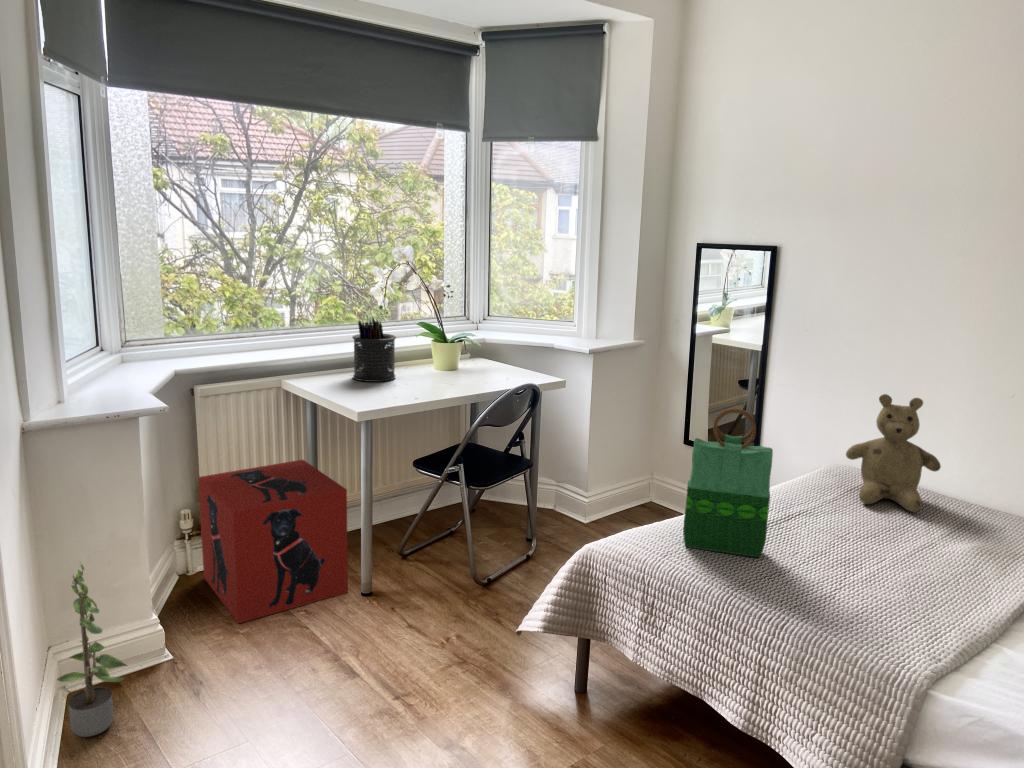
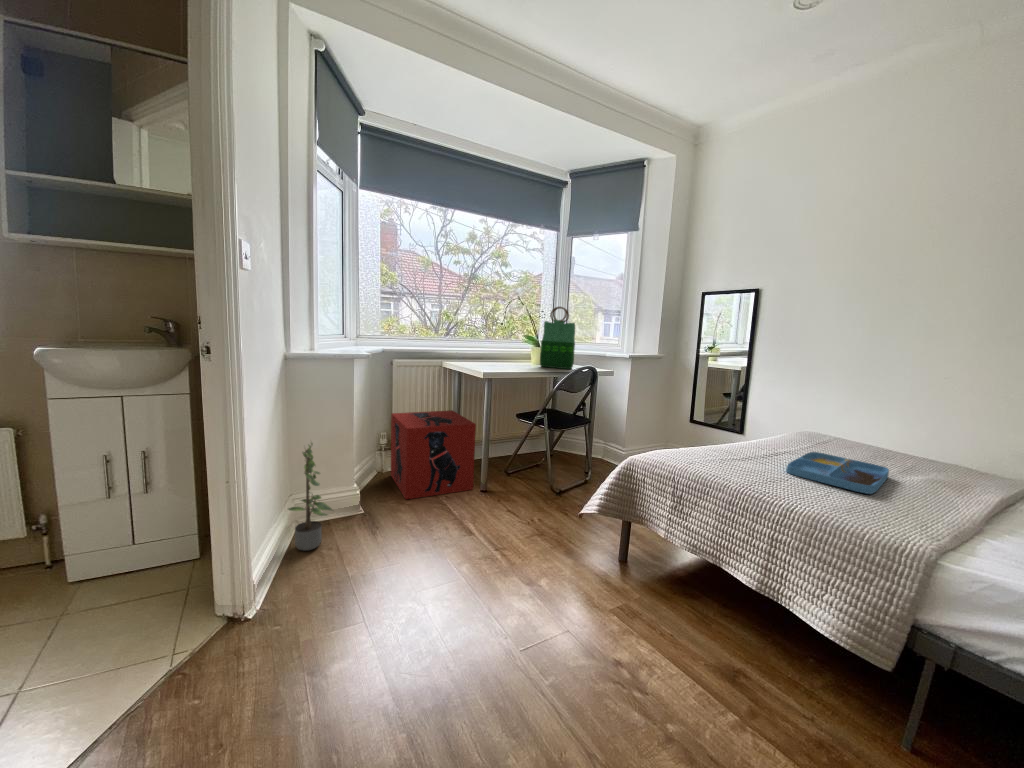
pen holder: present [352,318,396,382] -> none [484,327,511,365]
teddy bear: present [846,394,941,512] -> none [814,373,891,455]
tote bag: present [683,408,773,557] -> present [540,307,575,369]
tray: none [792,519,920,590] -> present [786,452,889,494]

